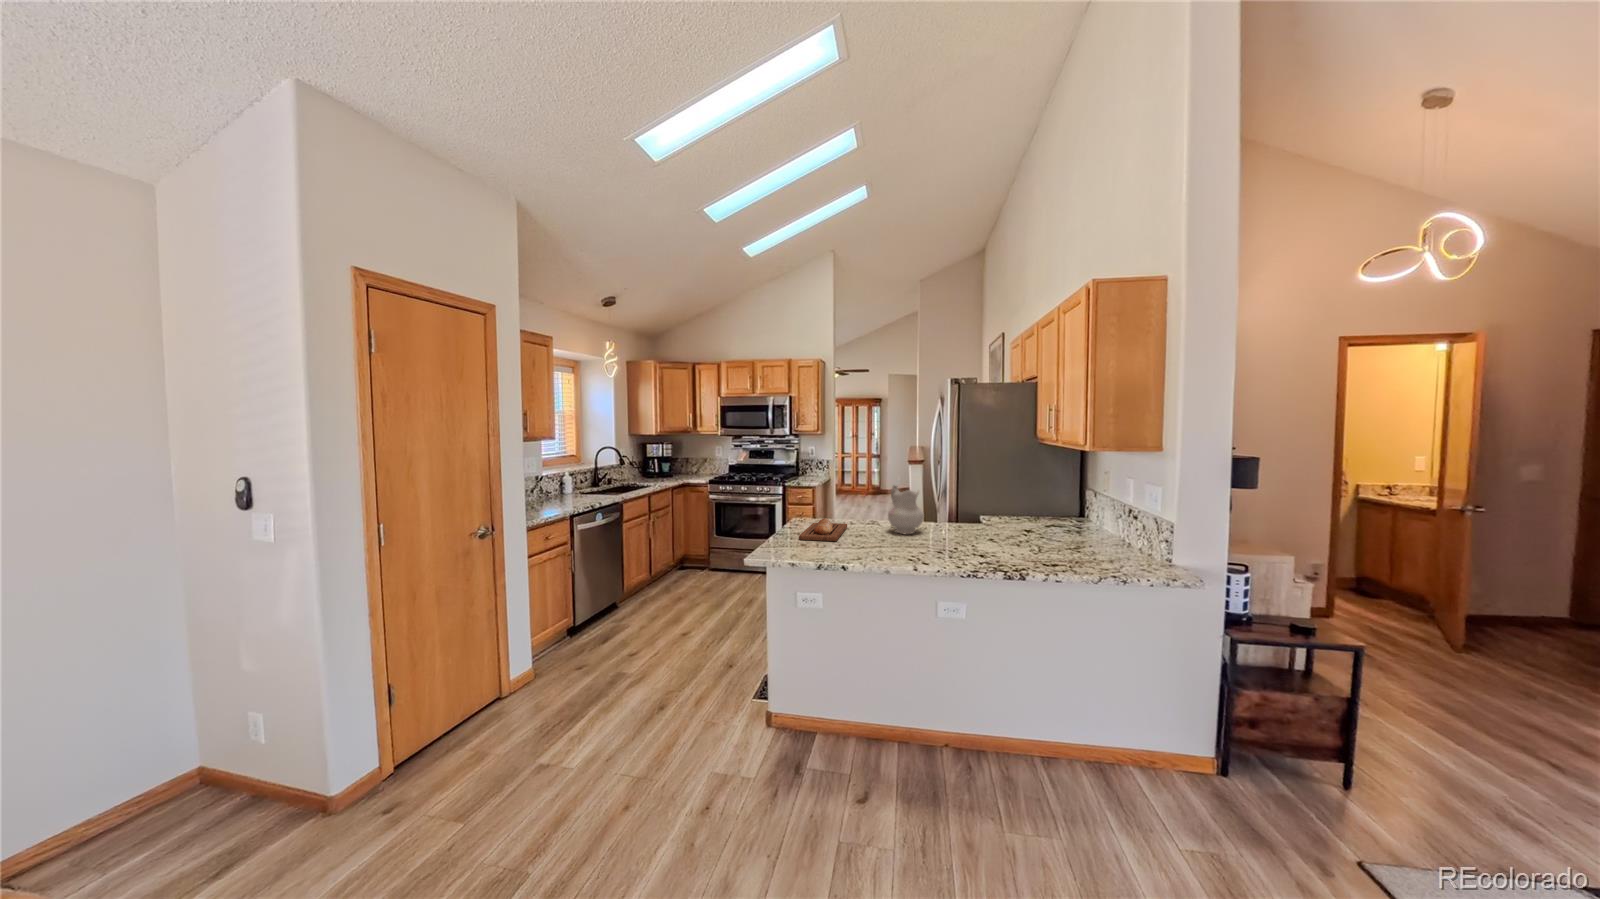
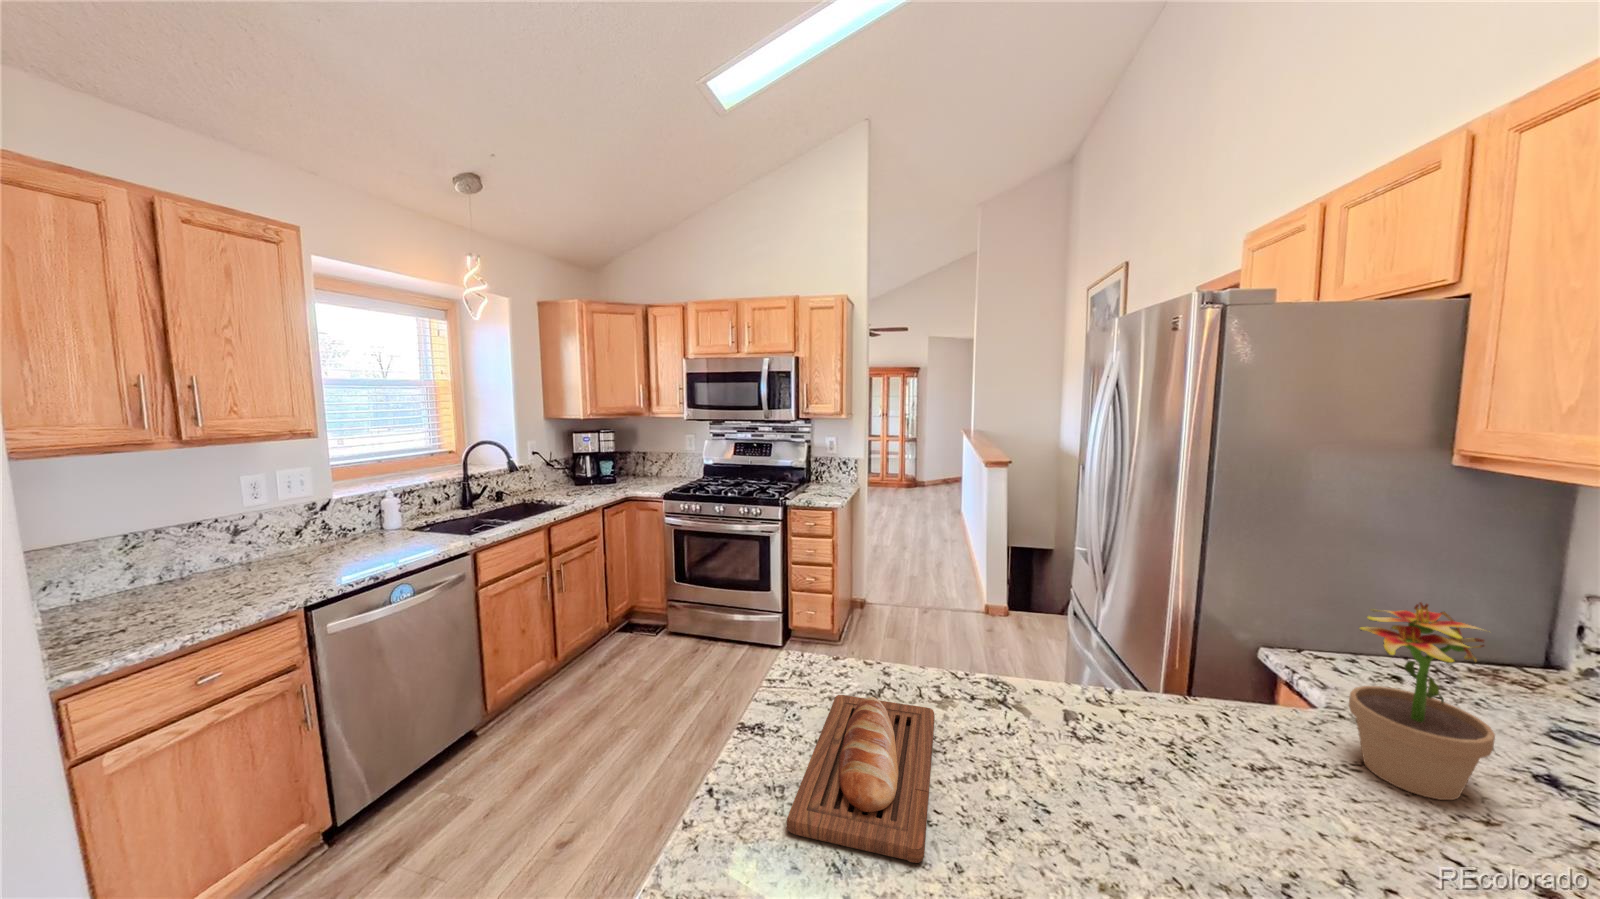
potted plant: none [975,476,1005,534] -> present [1349,602,1495,800]
ceramic pitcher: present [888,485,924,535] -> none [1069,609,1202,796]

